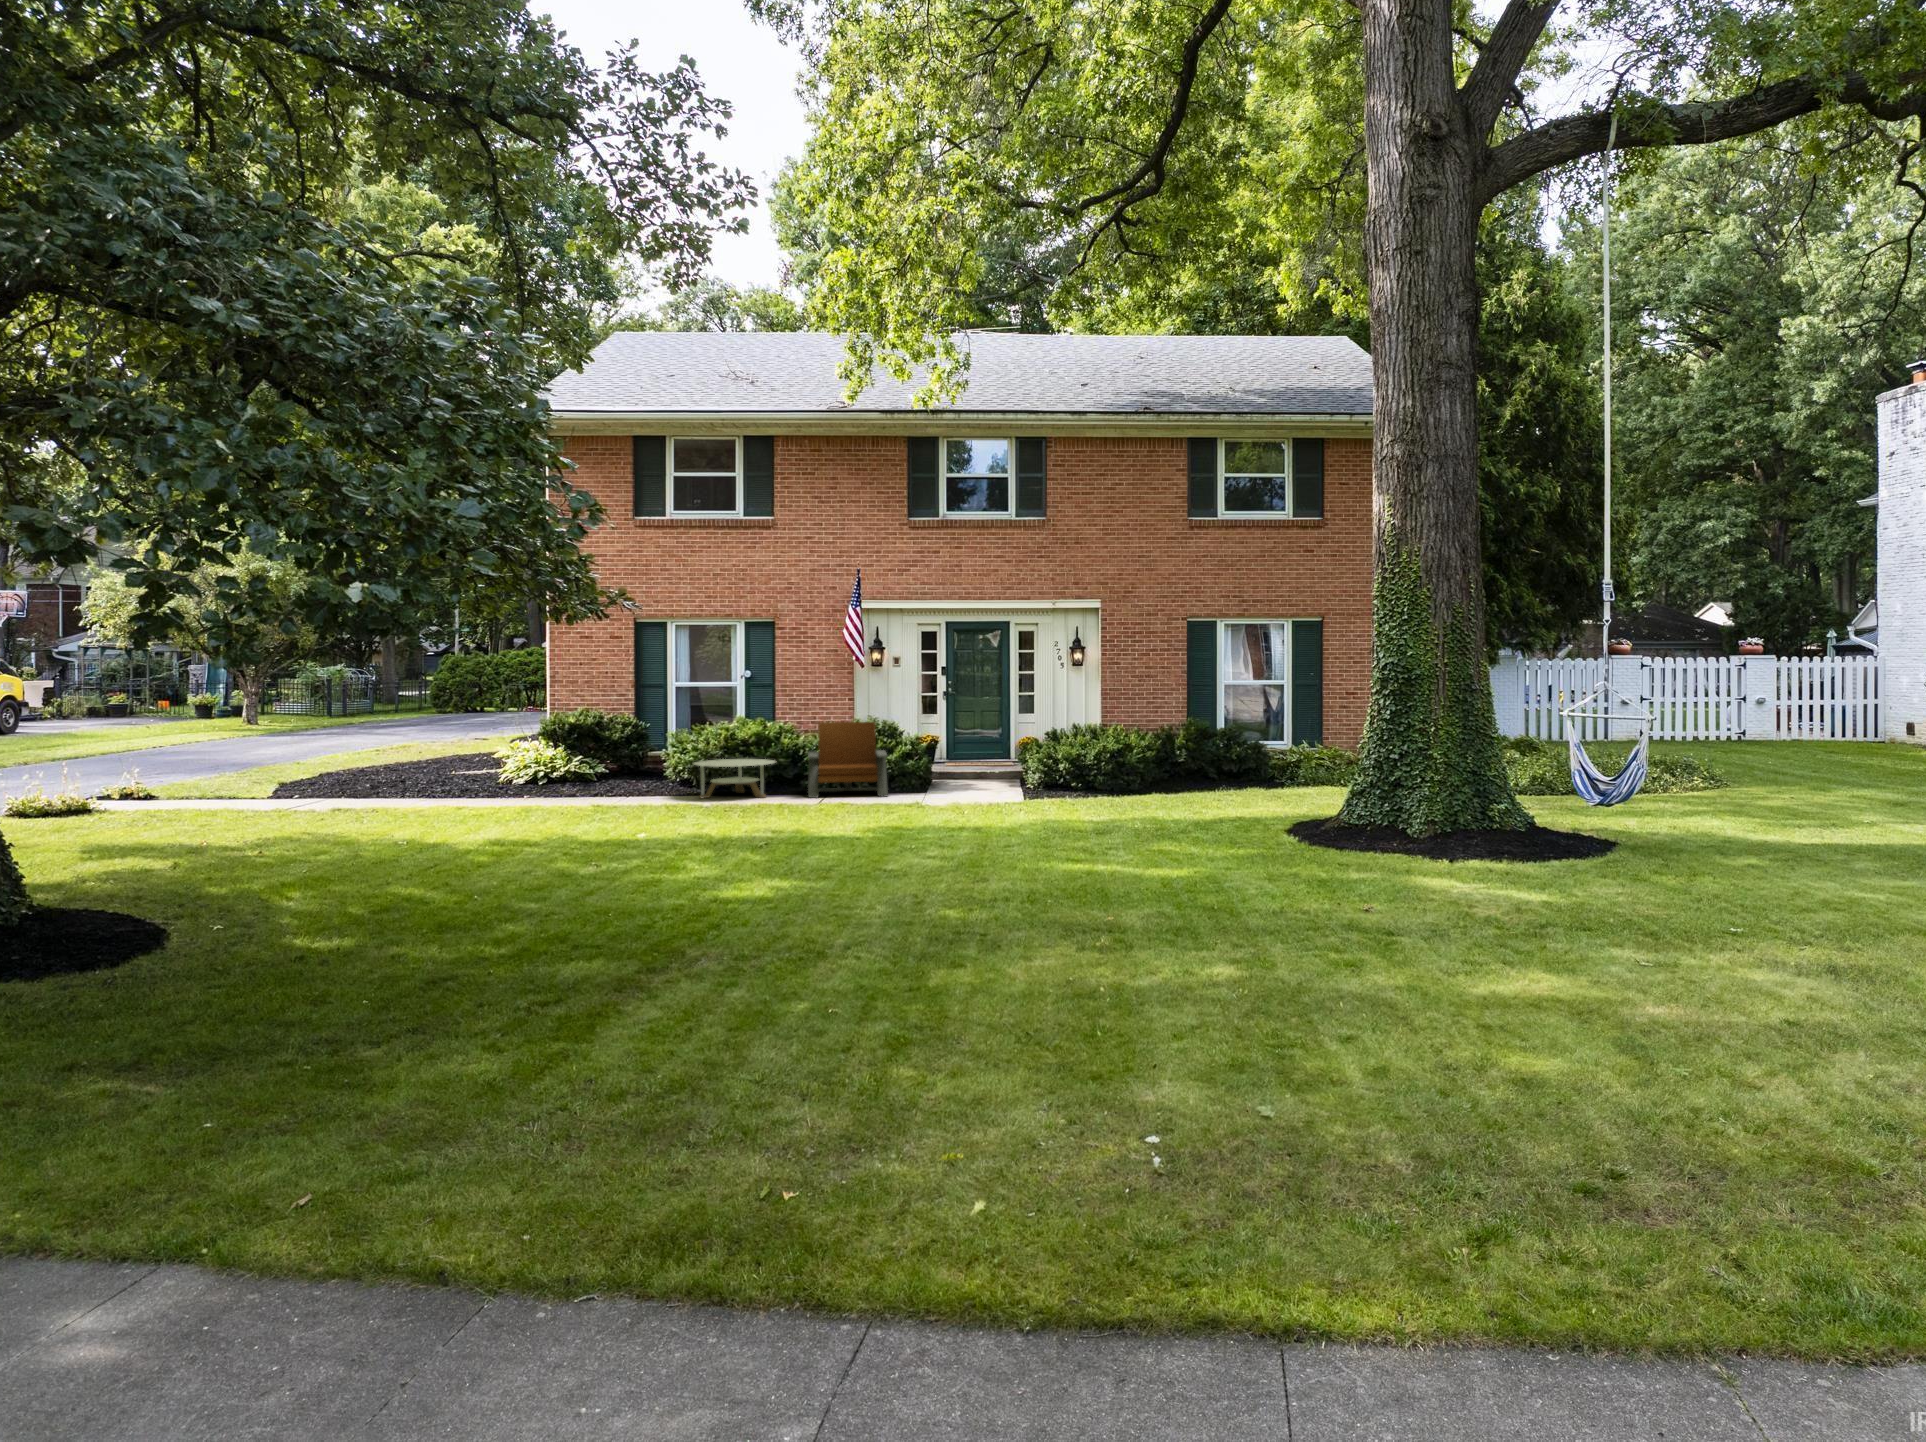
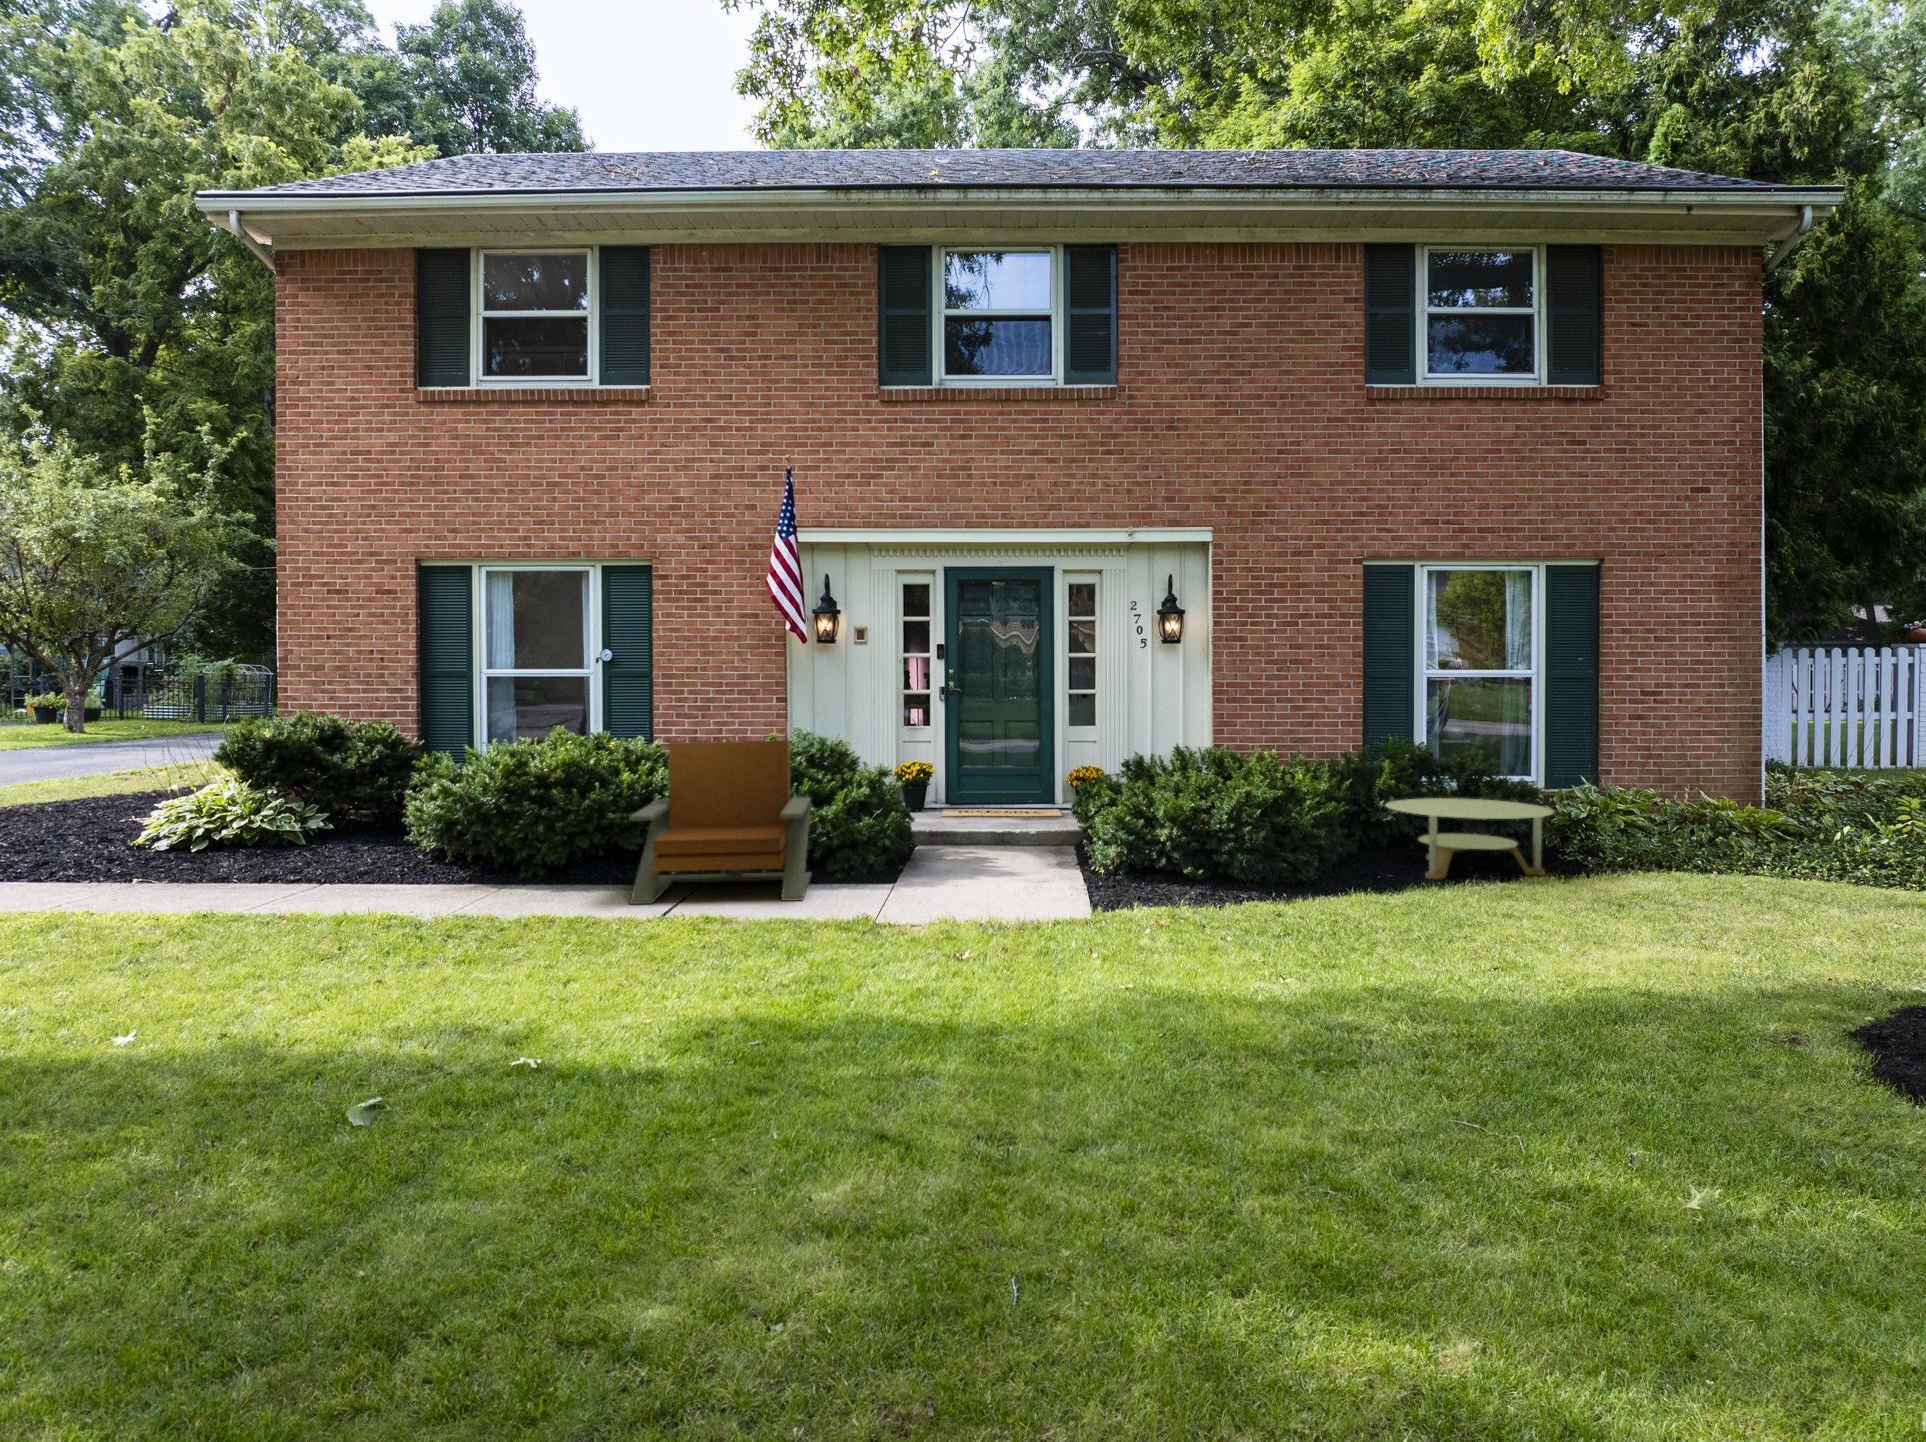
round table: present [694,759,775,798] -> present [1386,798,1553,879]

